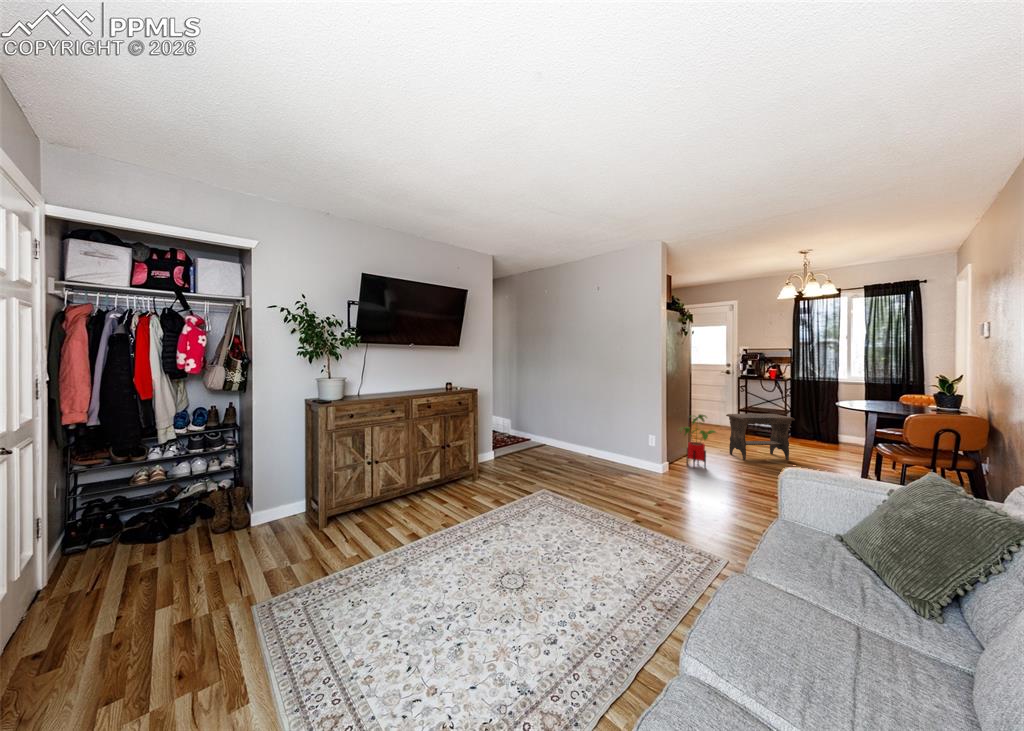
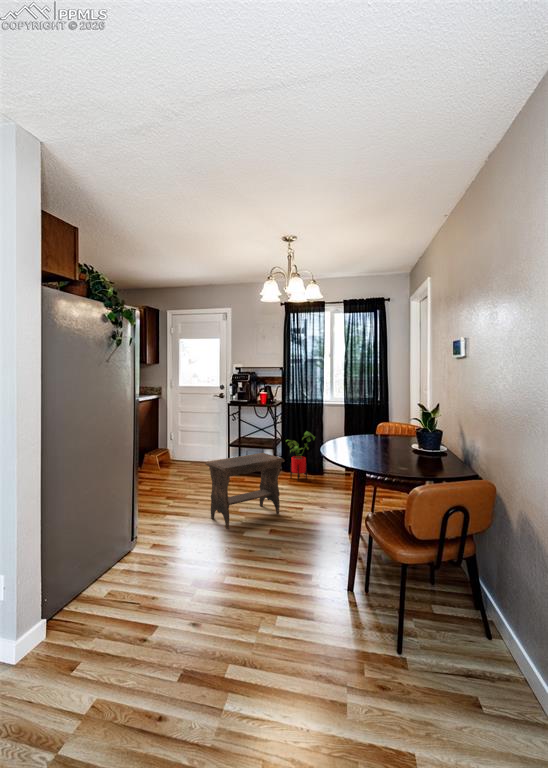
house plant: present [684,415,715,467] -> present [286,432,315,480]

